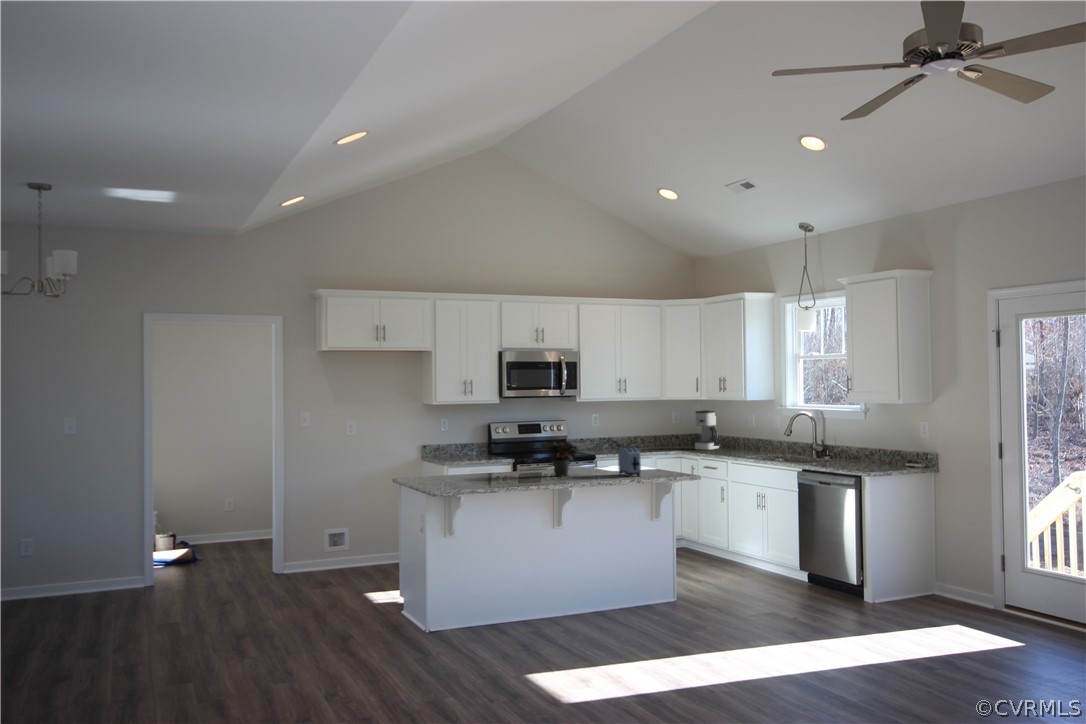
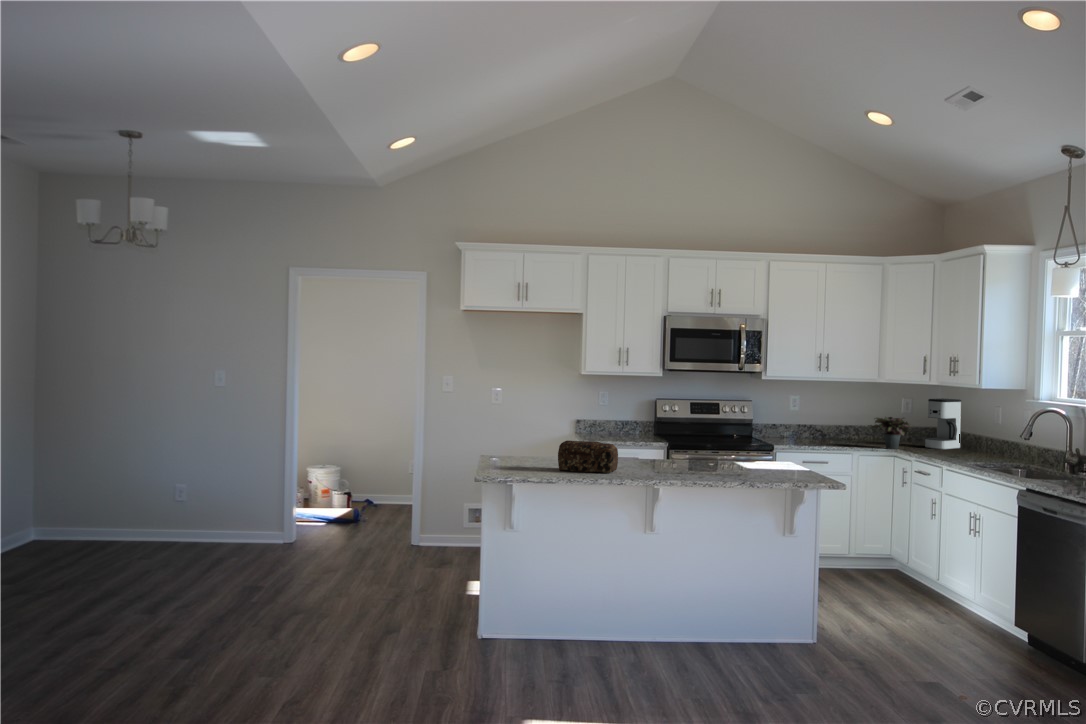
potted plant: present [538,441,580,476] -> present [870,417,914,449]
toaster: present [618,448,641,477] -> none [746,440,766,479]
bread loaf: none [480,457,526,484] -> present [558,441,618,473]

